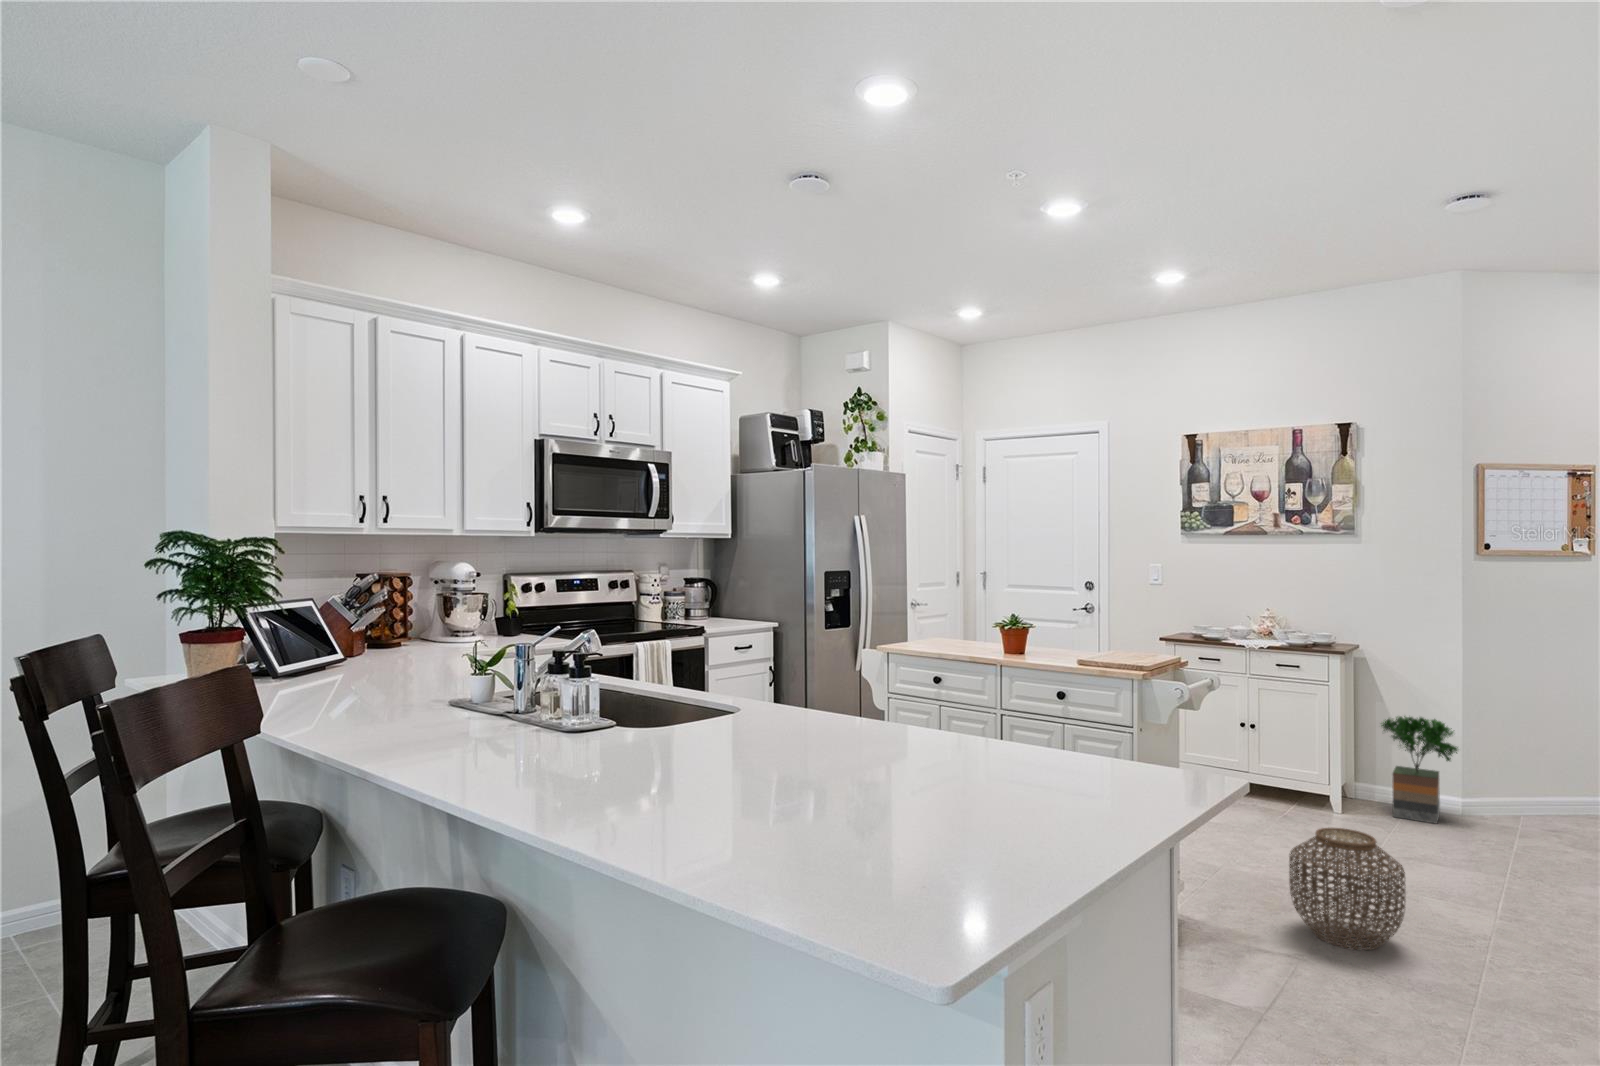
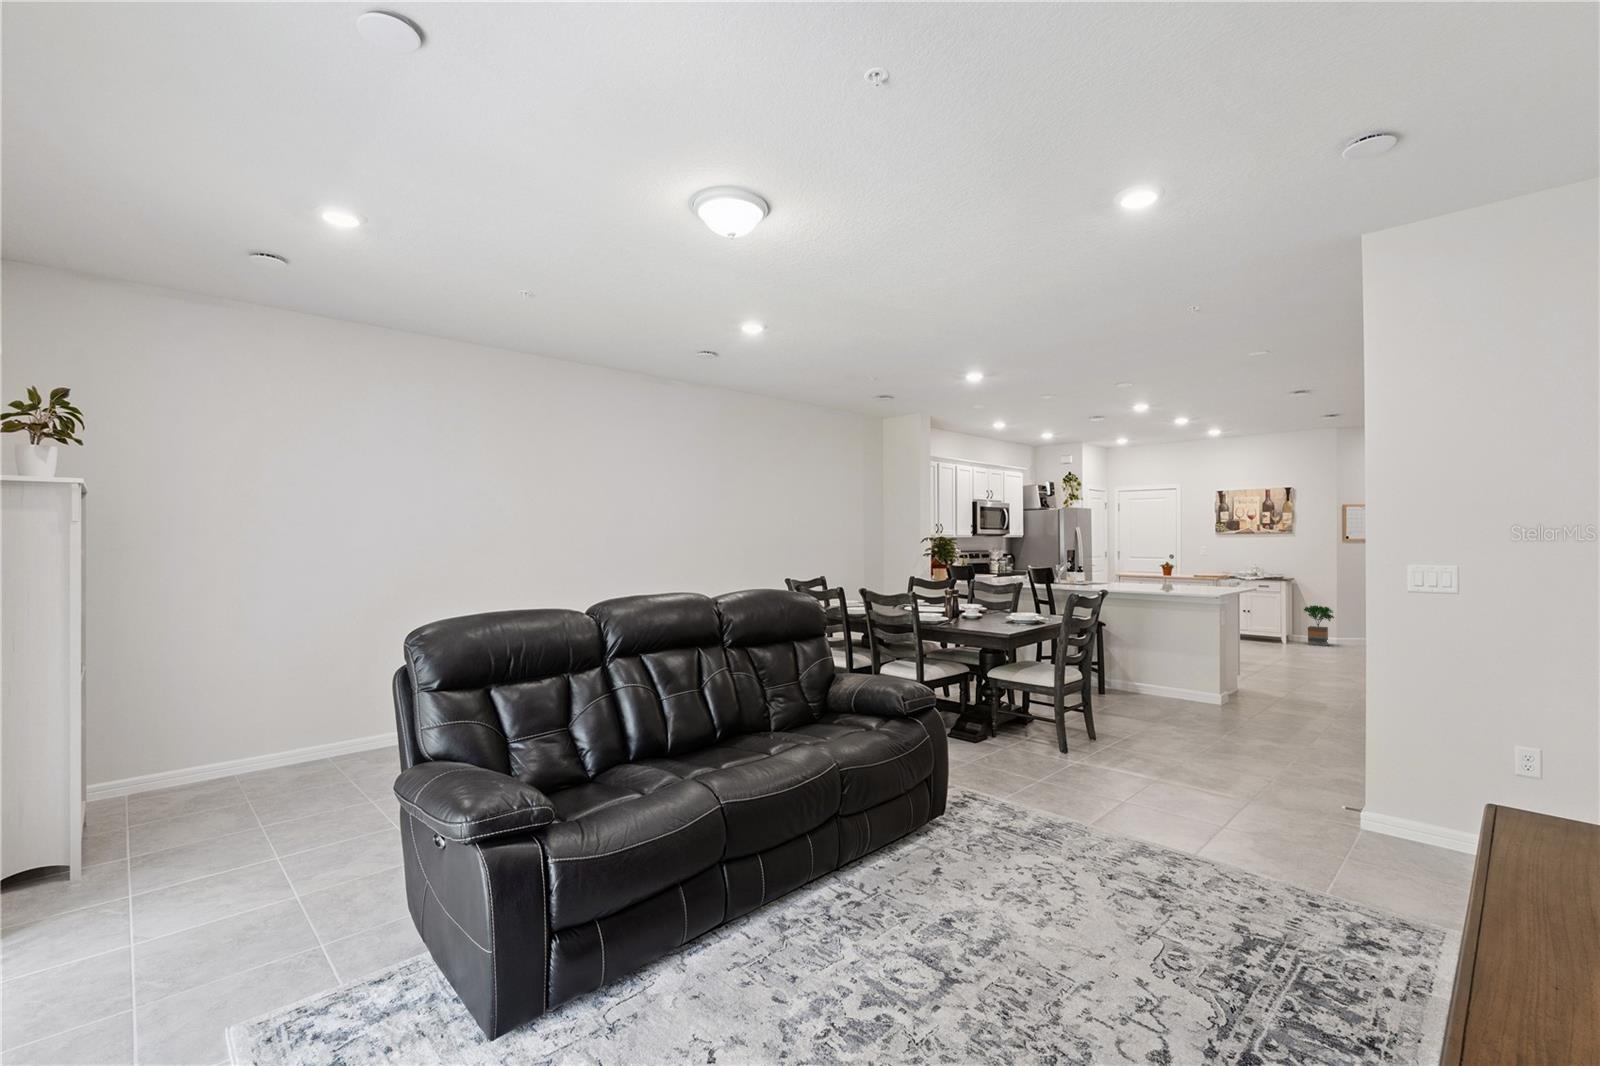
woven basket: present [1289,828,1406,950] -> none [1262,627,1300,662]

